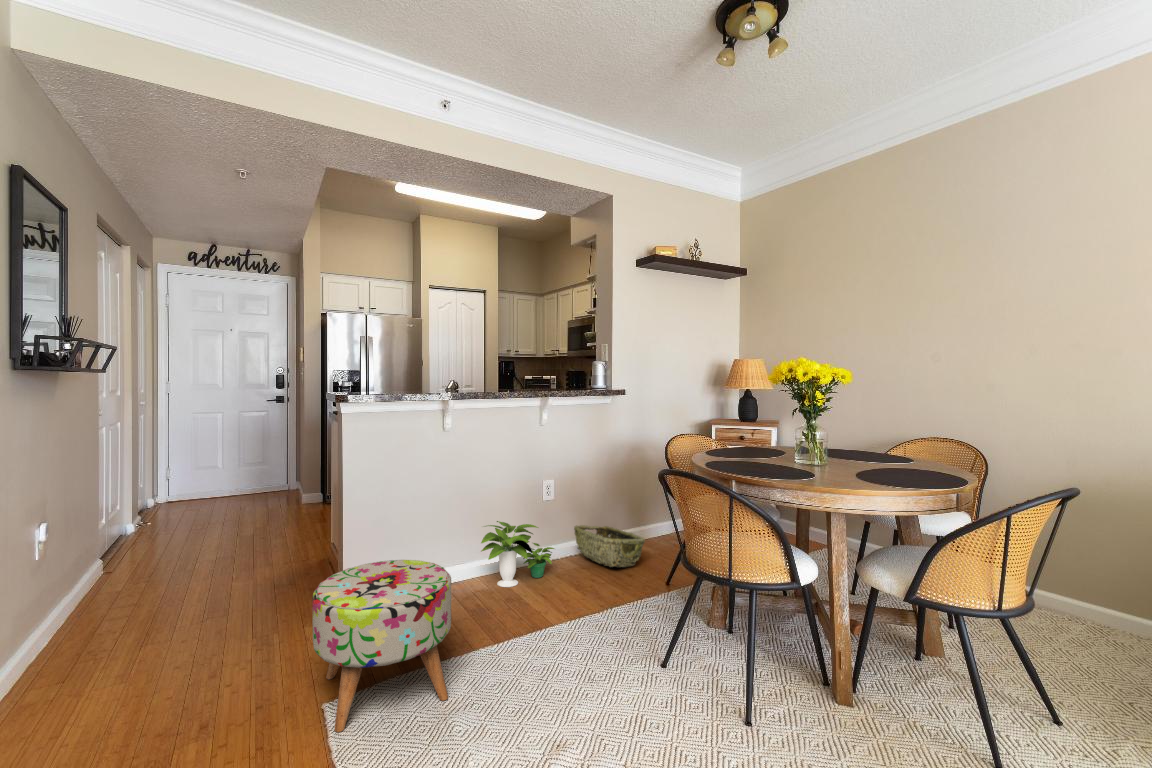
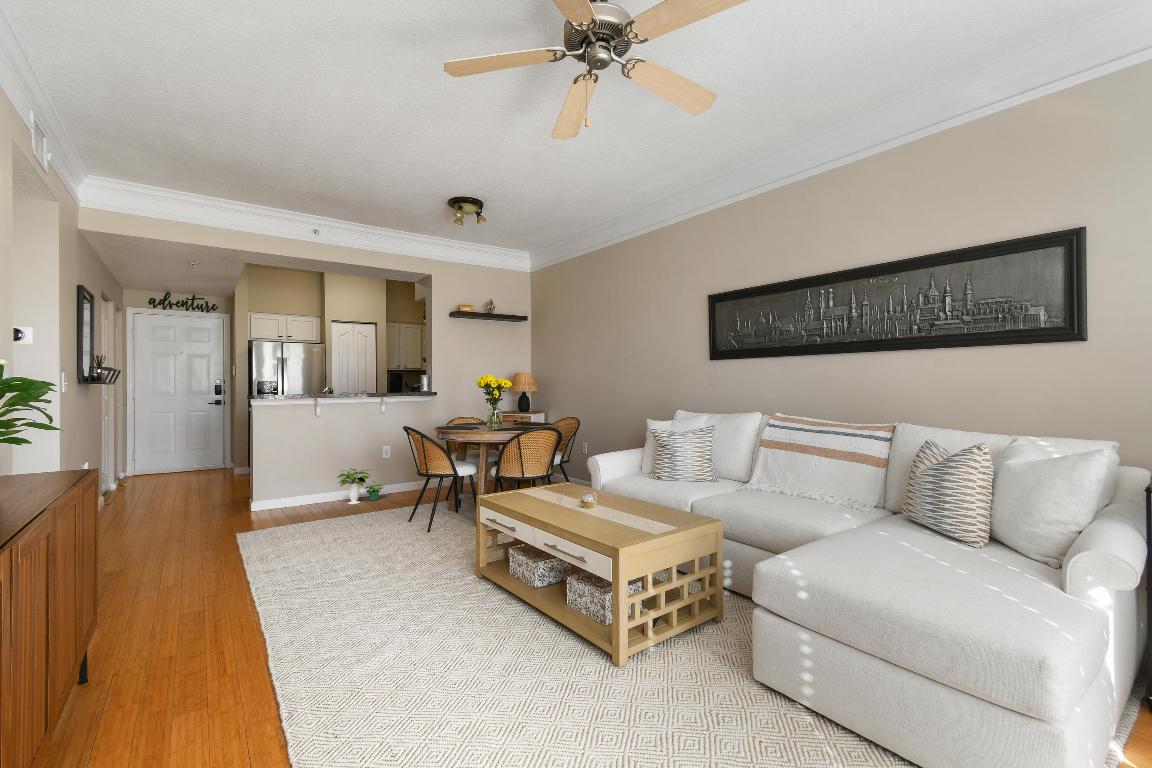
woven basket: present [574,525,645,567] -> none [403,474,442,496]
ottoman: present [312,560,451,732] -> none [232,476,303,542]

